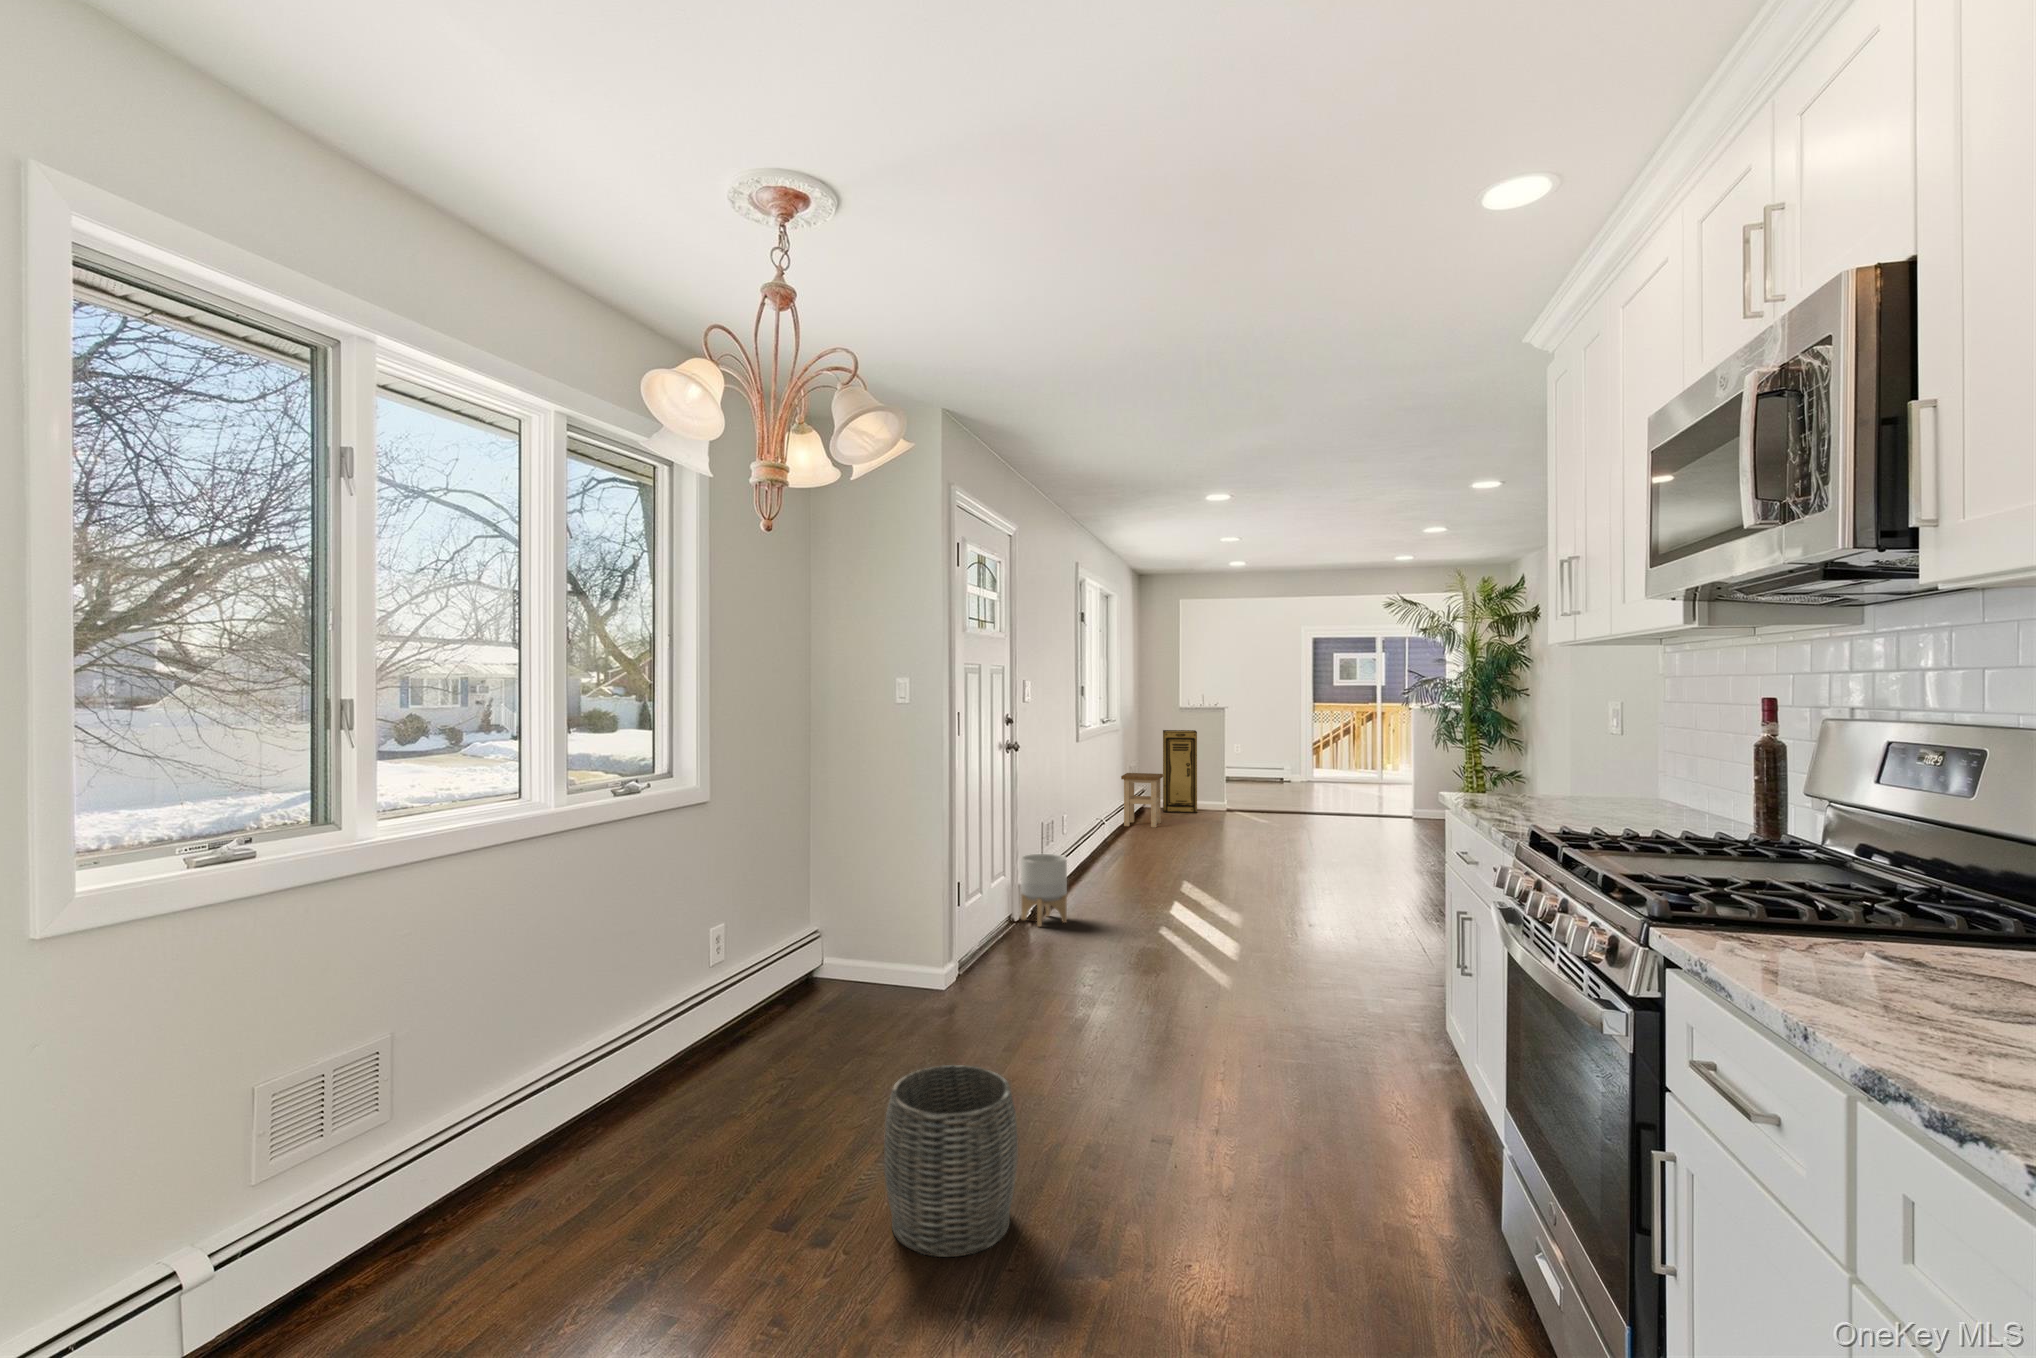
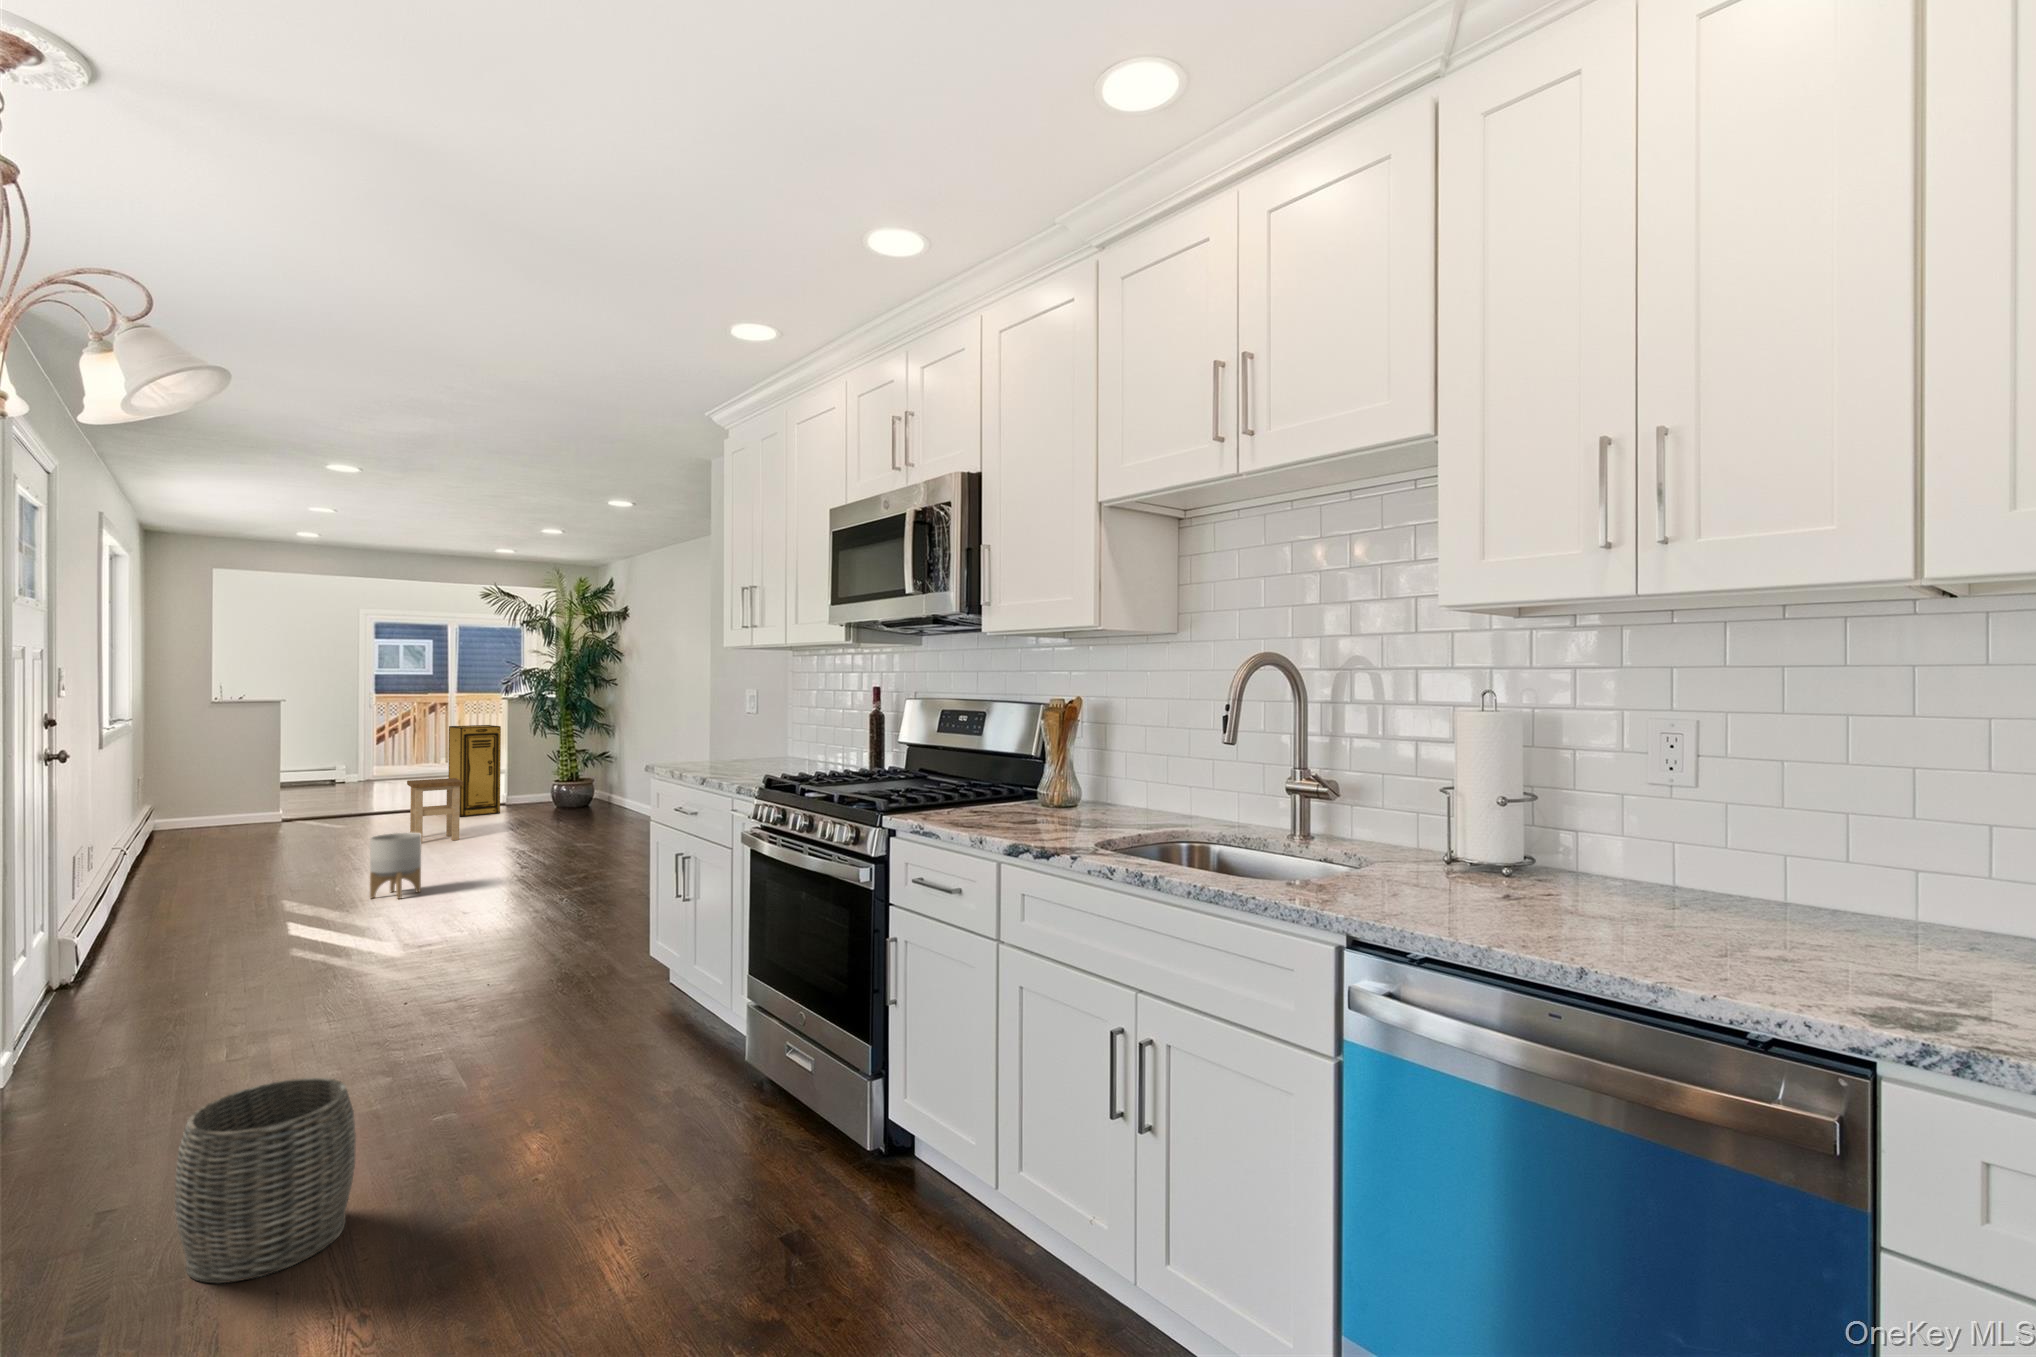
storage cabinet: present [1163,730,1197,813] -> present [449,725,501,817]
stool: present [1121,773,1163,828] -> present [407,778,463,843]
planter: present [1021,854,1067,927] -> present [370,833,421,899]

